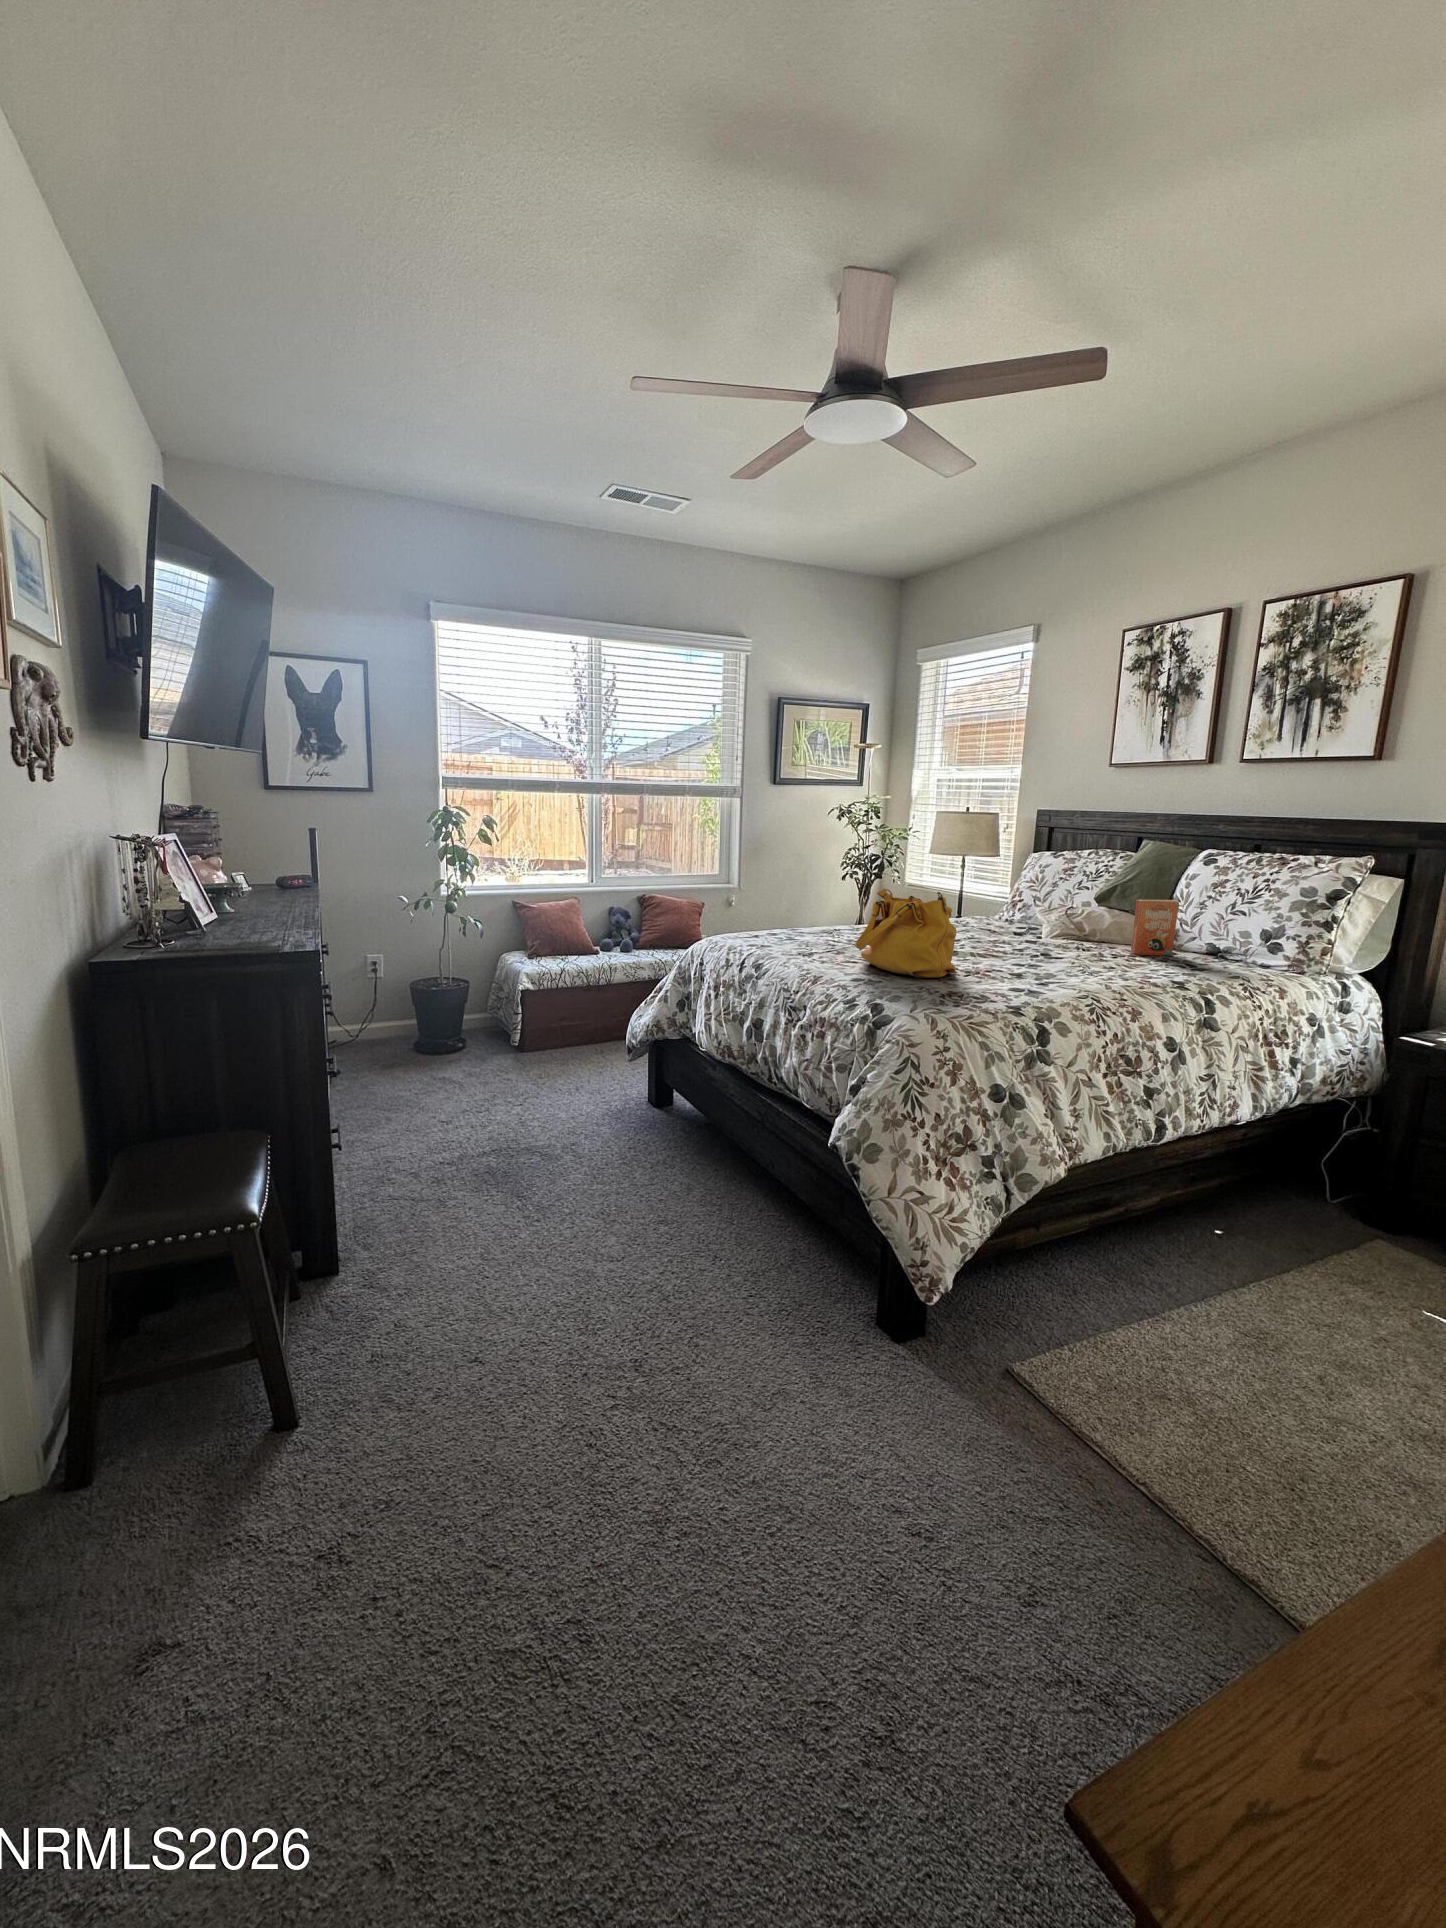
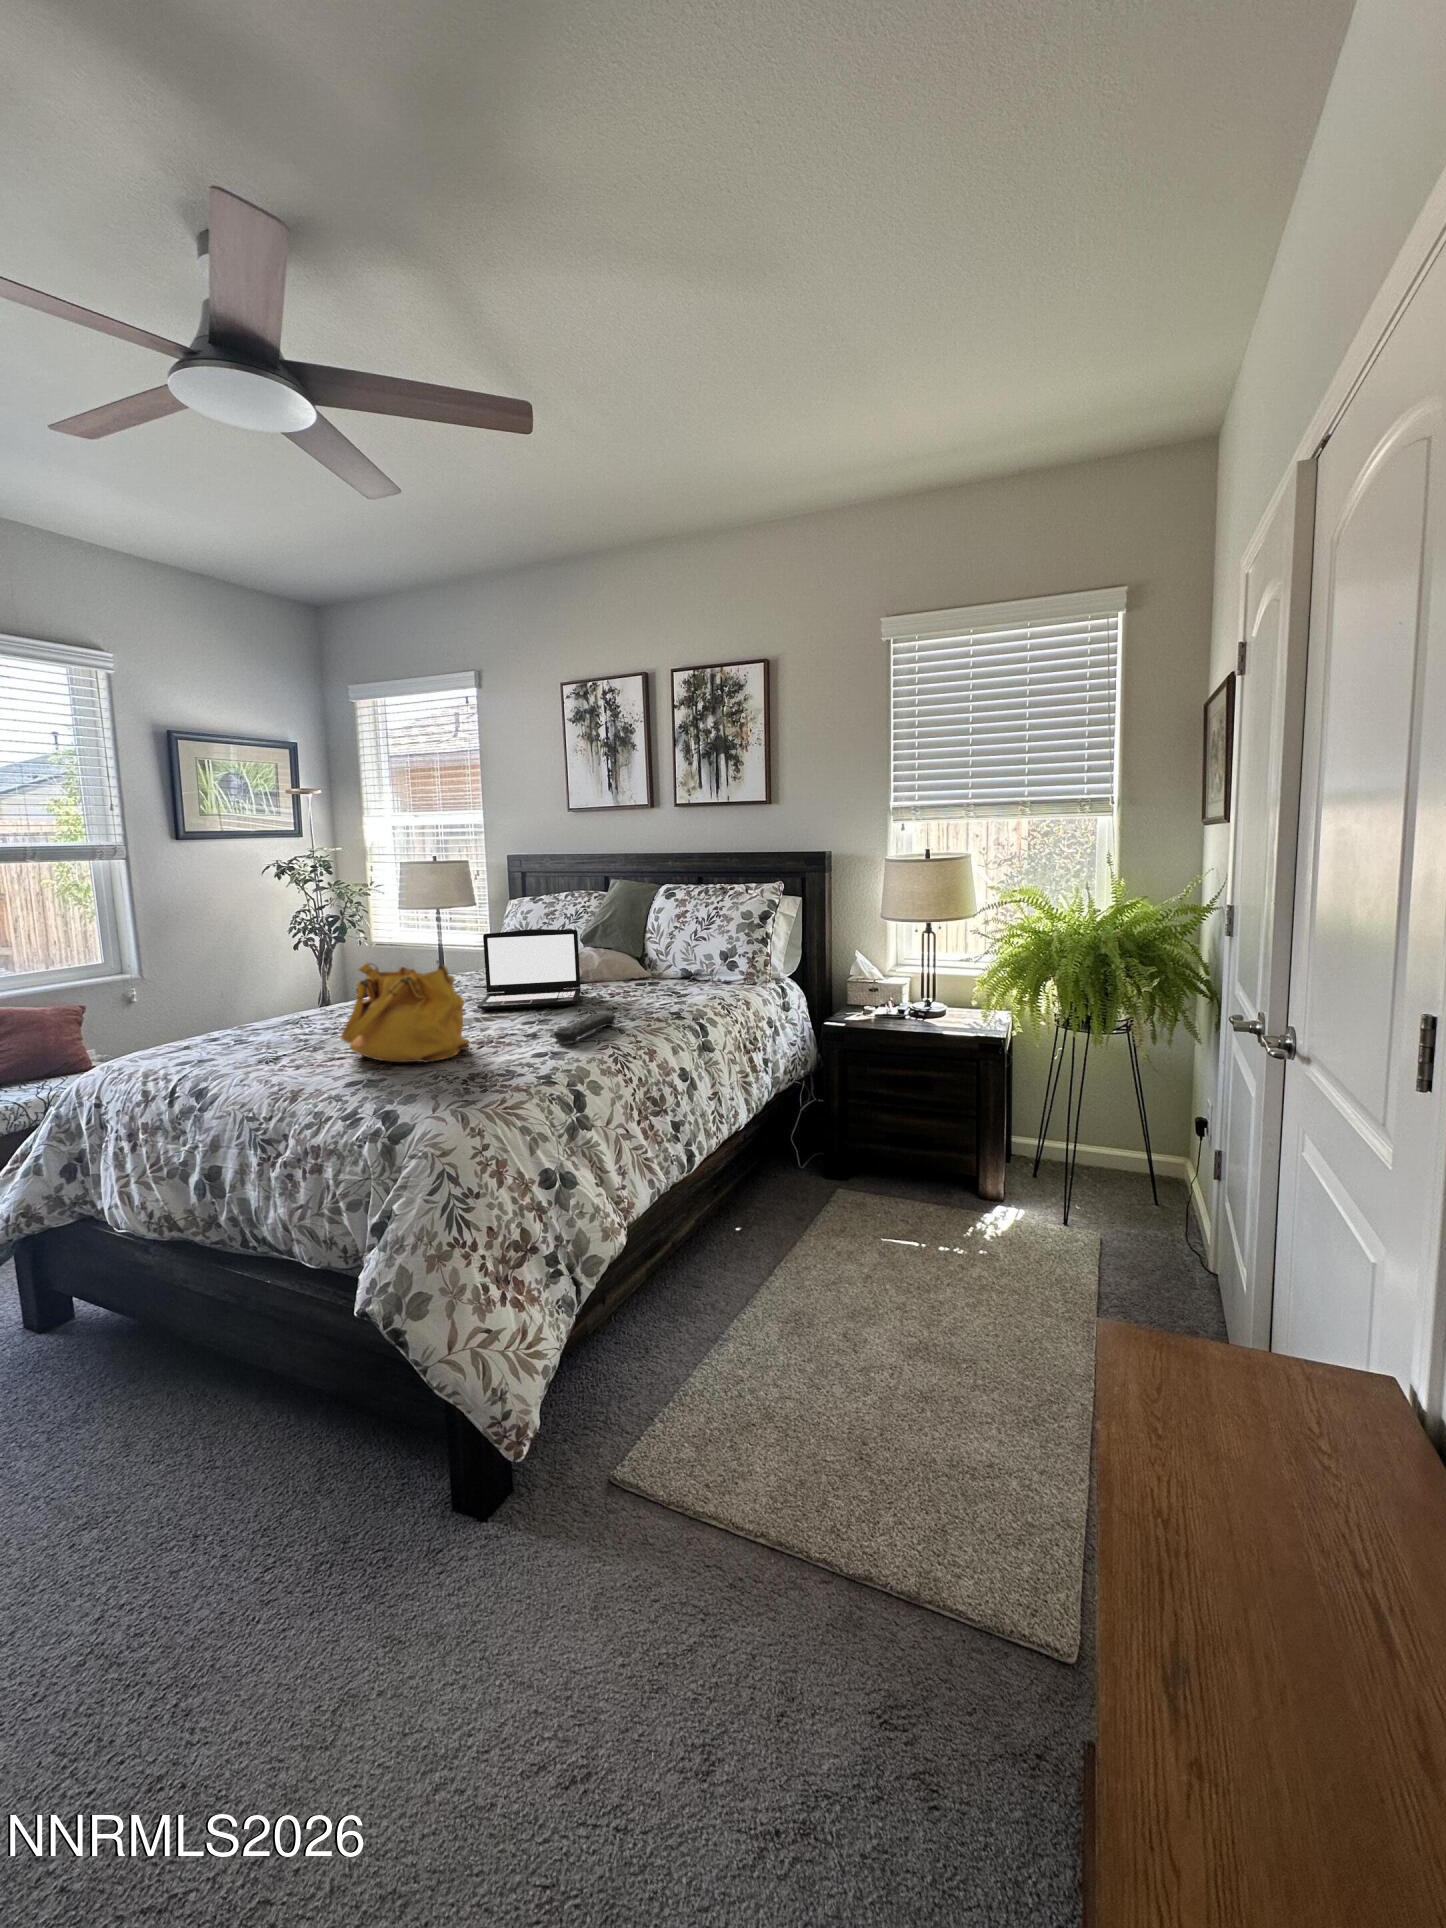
laptop: none [974,879,1087,957] -> present [477,929,581,1010]
paperback book: present [1130,900,1179,956] -> none [596,934,682,994]
remote control: none [1035,967,1107,989] -> present [554,1013,616,1043]

